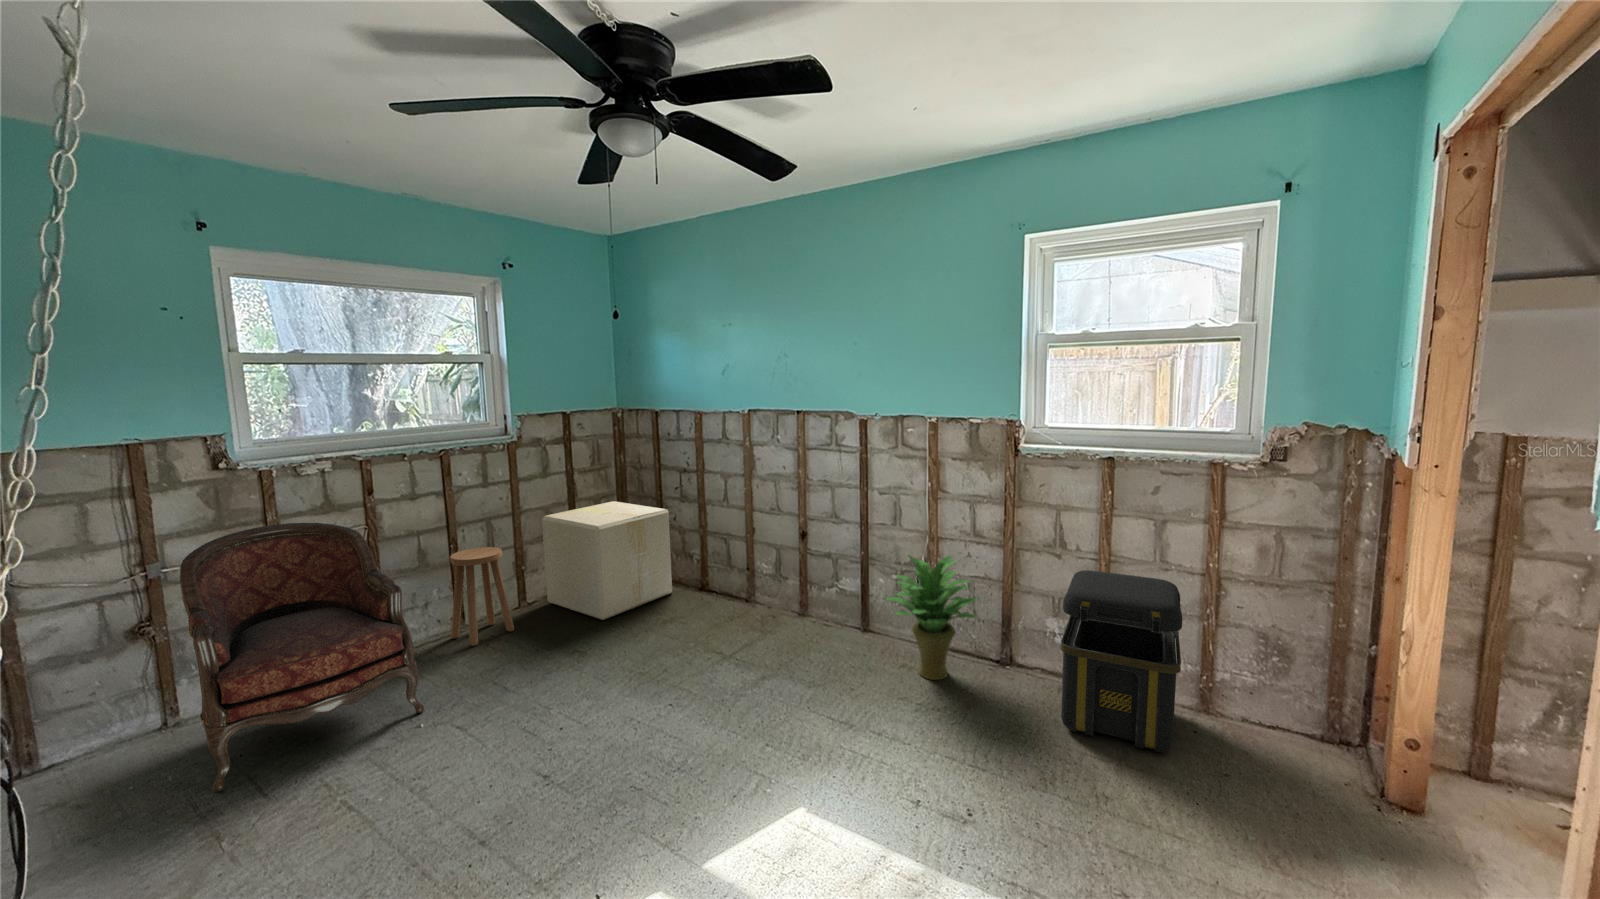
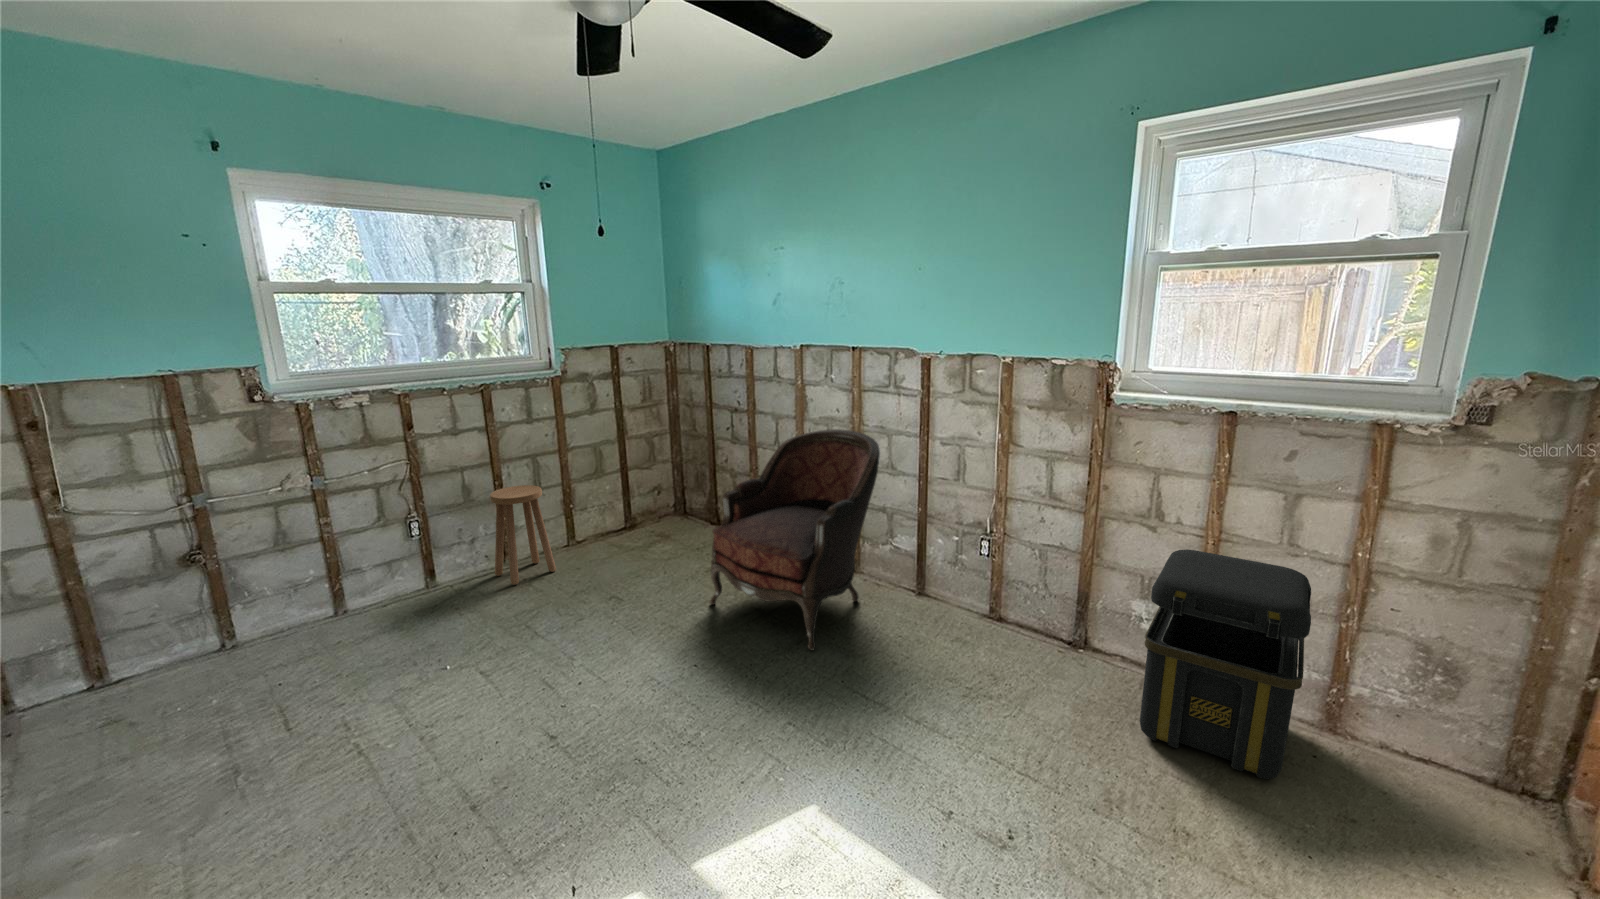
cardboard box: present [542,501,672,620] -> none [586,440,720,565]
armchair: present [180,523,424,792] -> present [710,429,880,650]
potted plant: present [886,555,978,680] -> none [939,517,1049,661]

